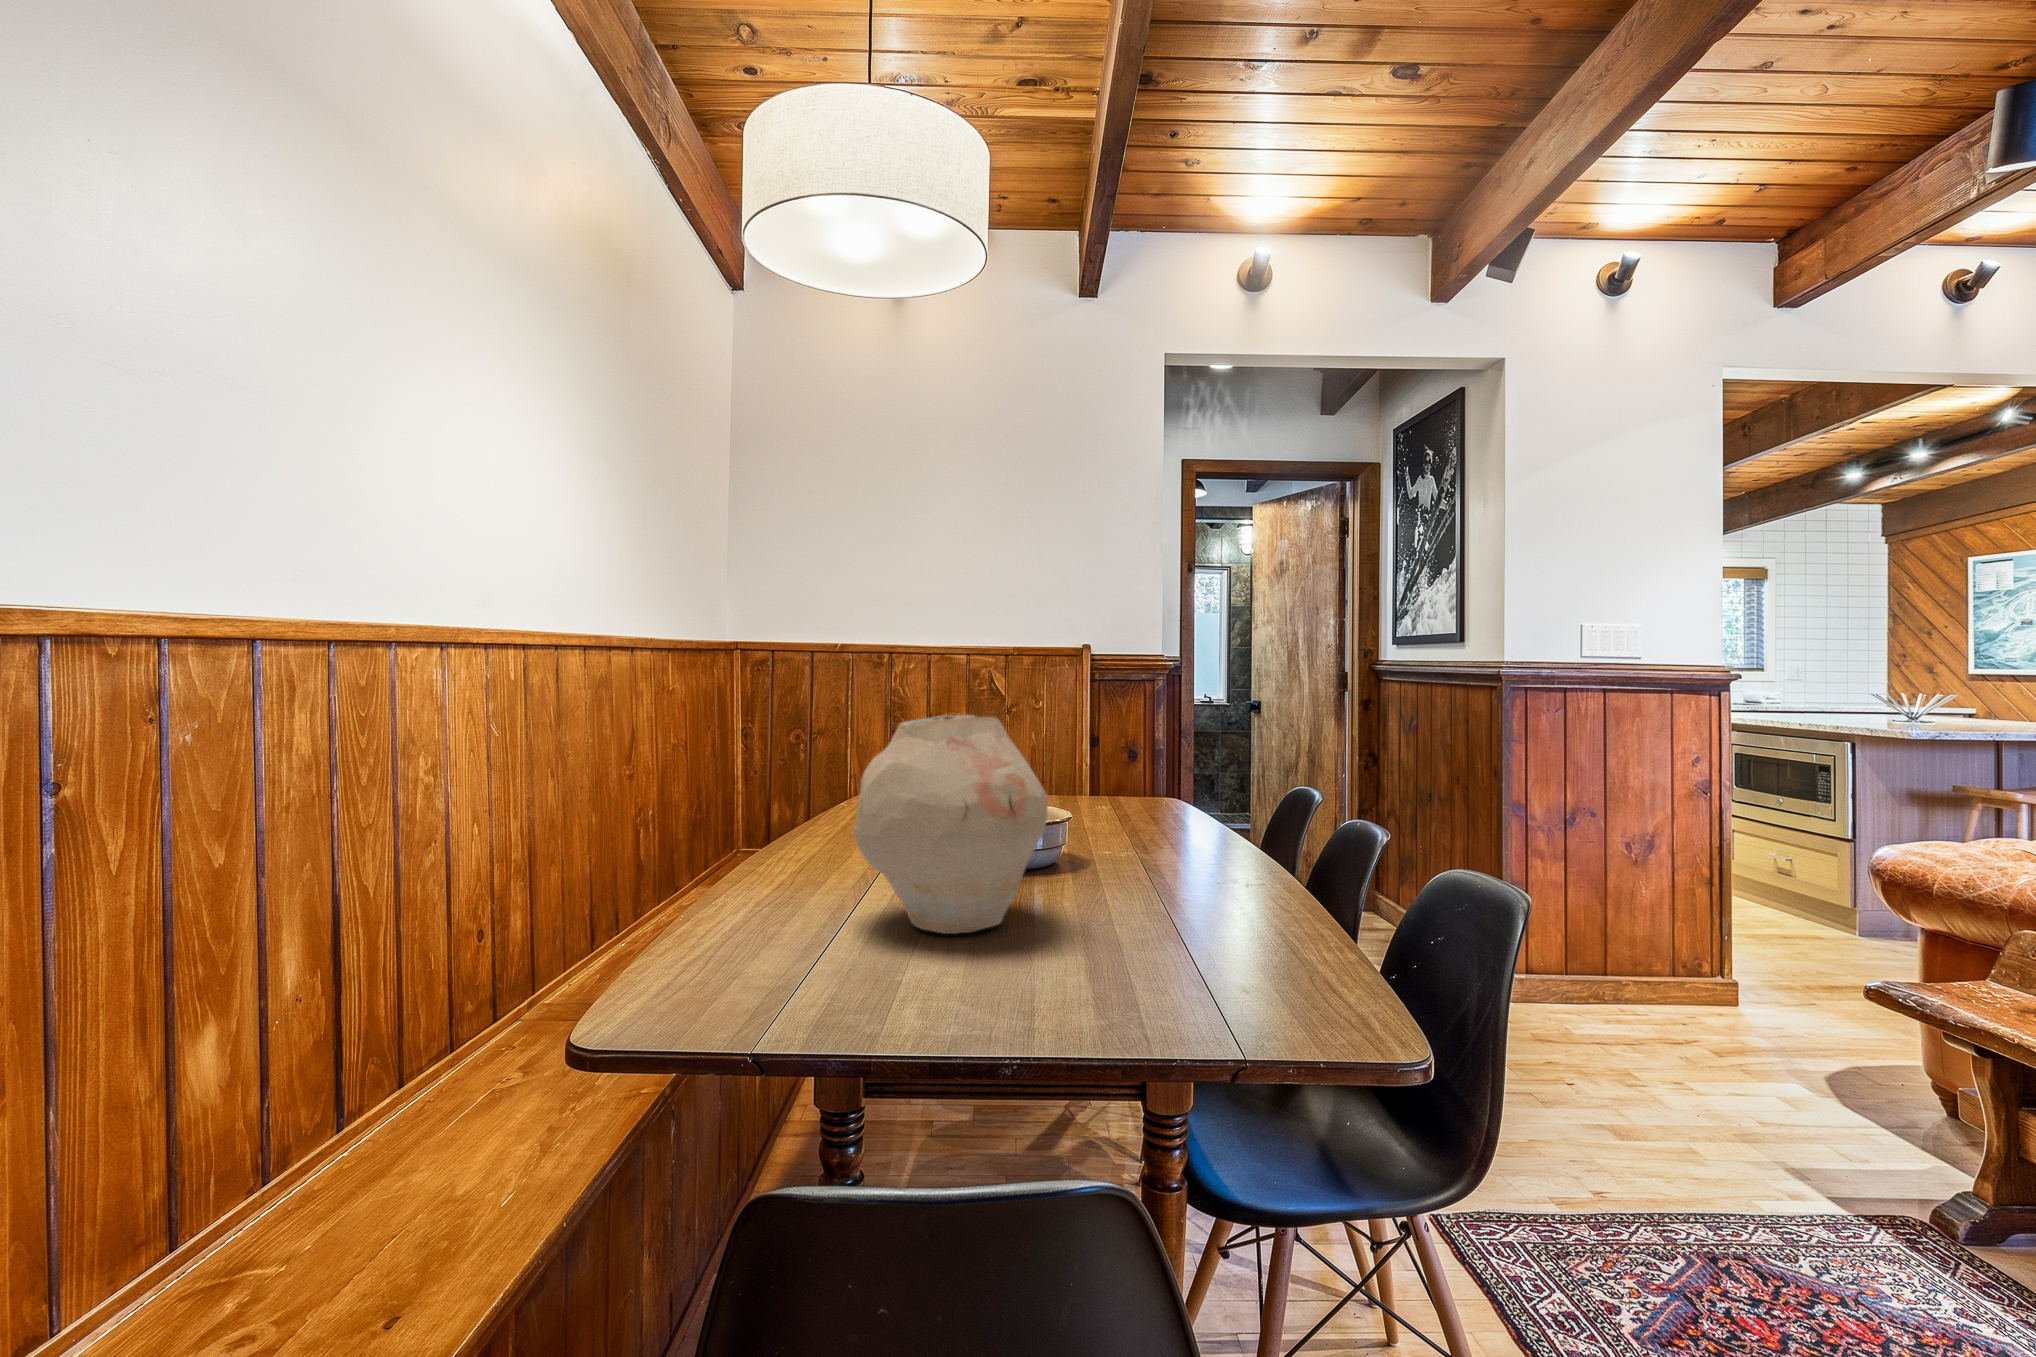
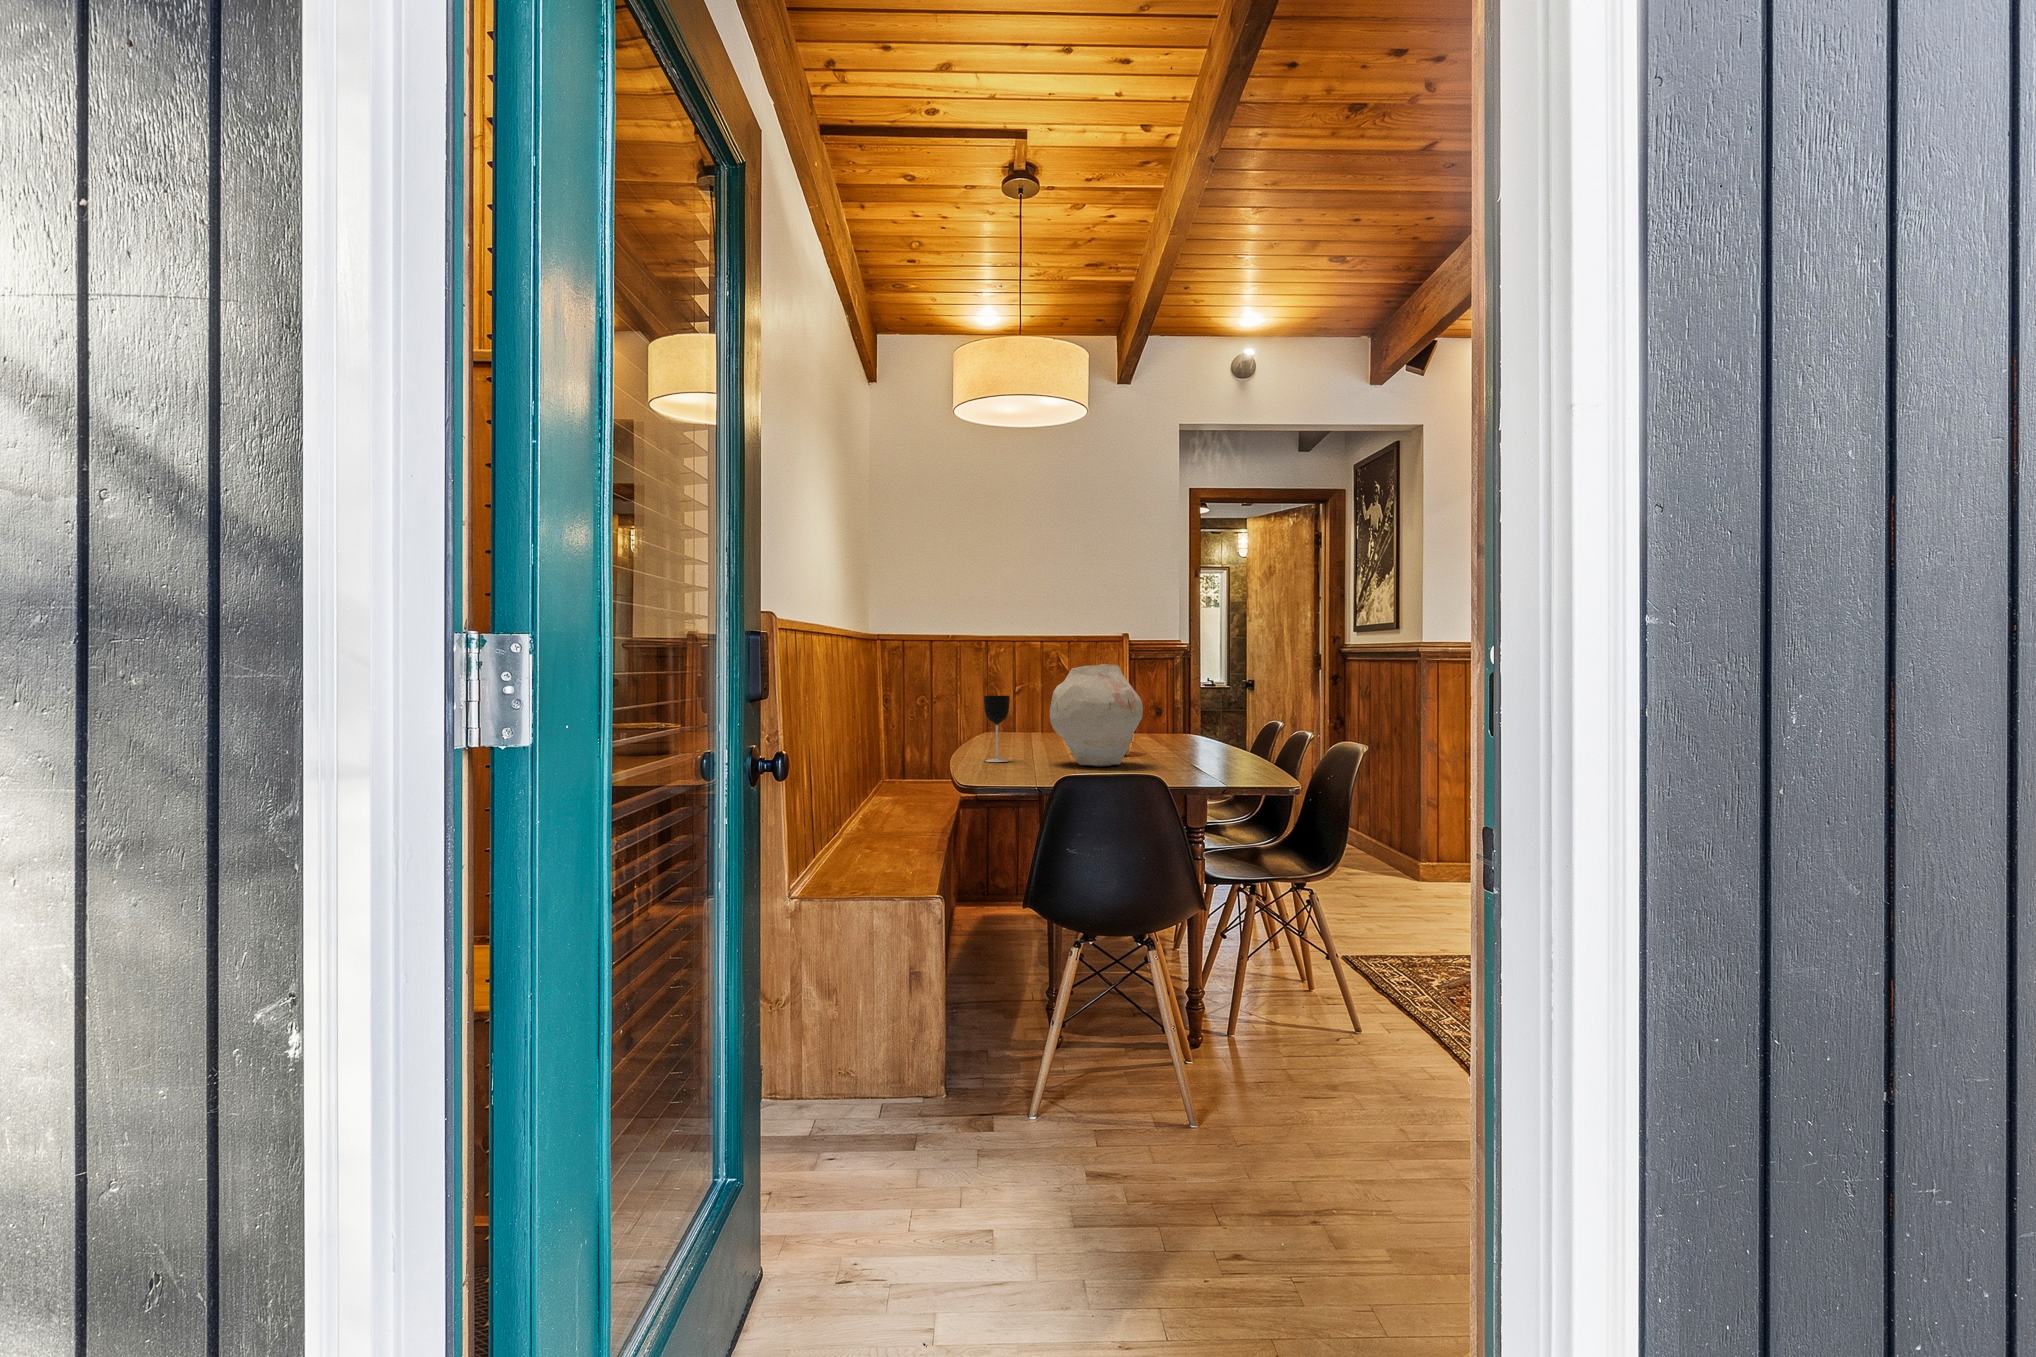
wine glass: none [735,770,789,909] -> present [984,696,1010,762]

